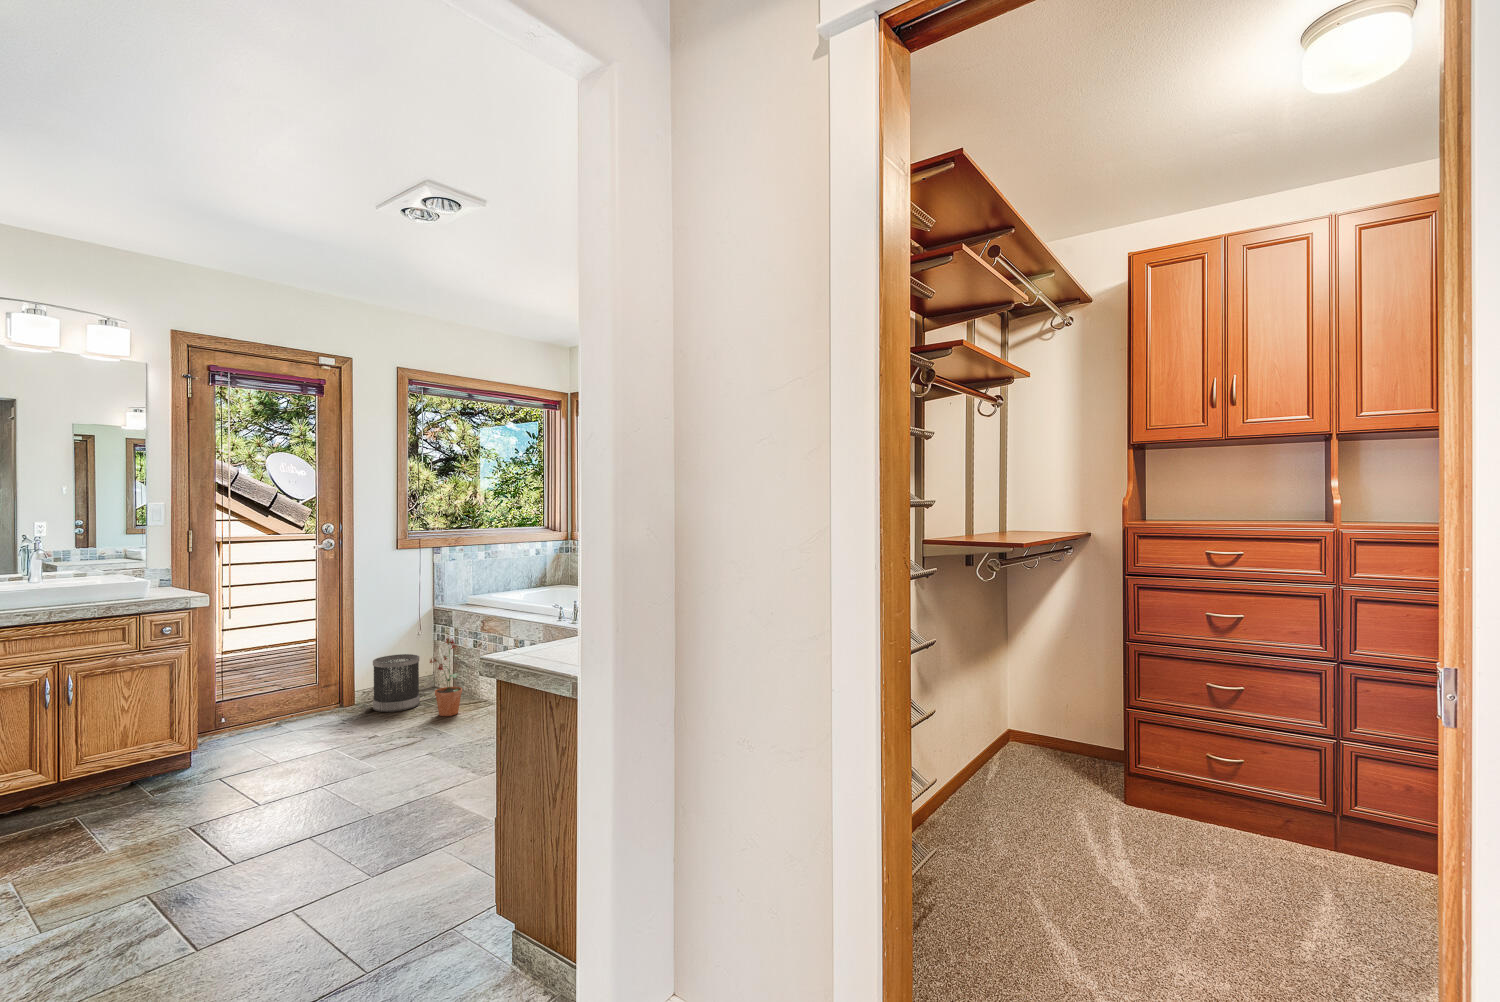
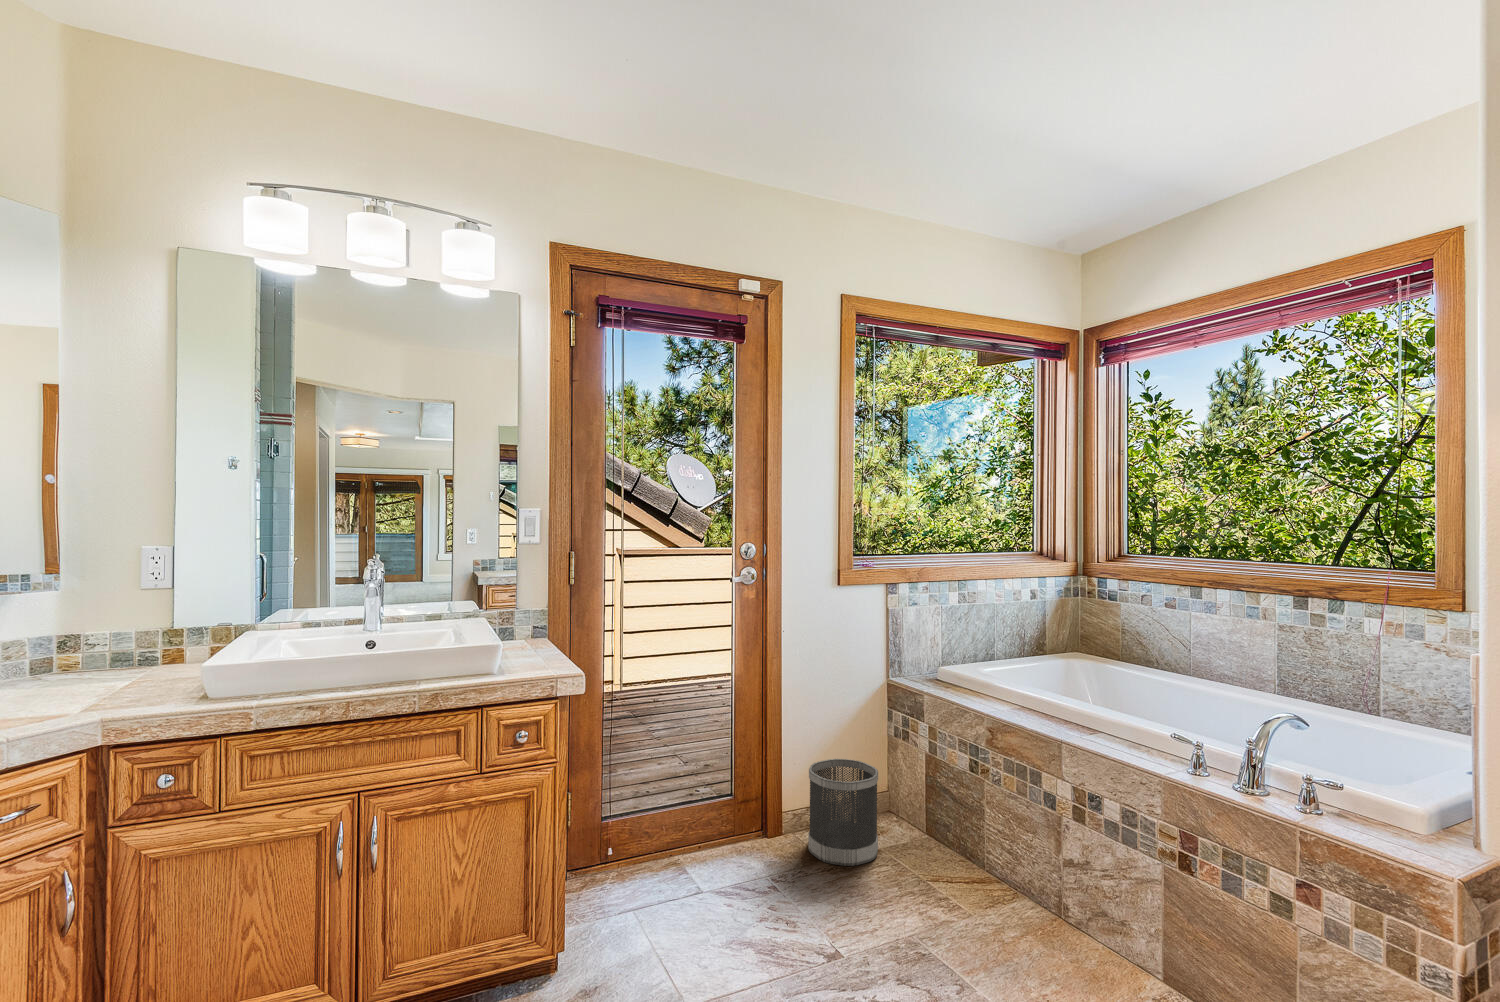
potted plant: present [430,638,462,716] -> none [901,753,963,904]

